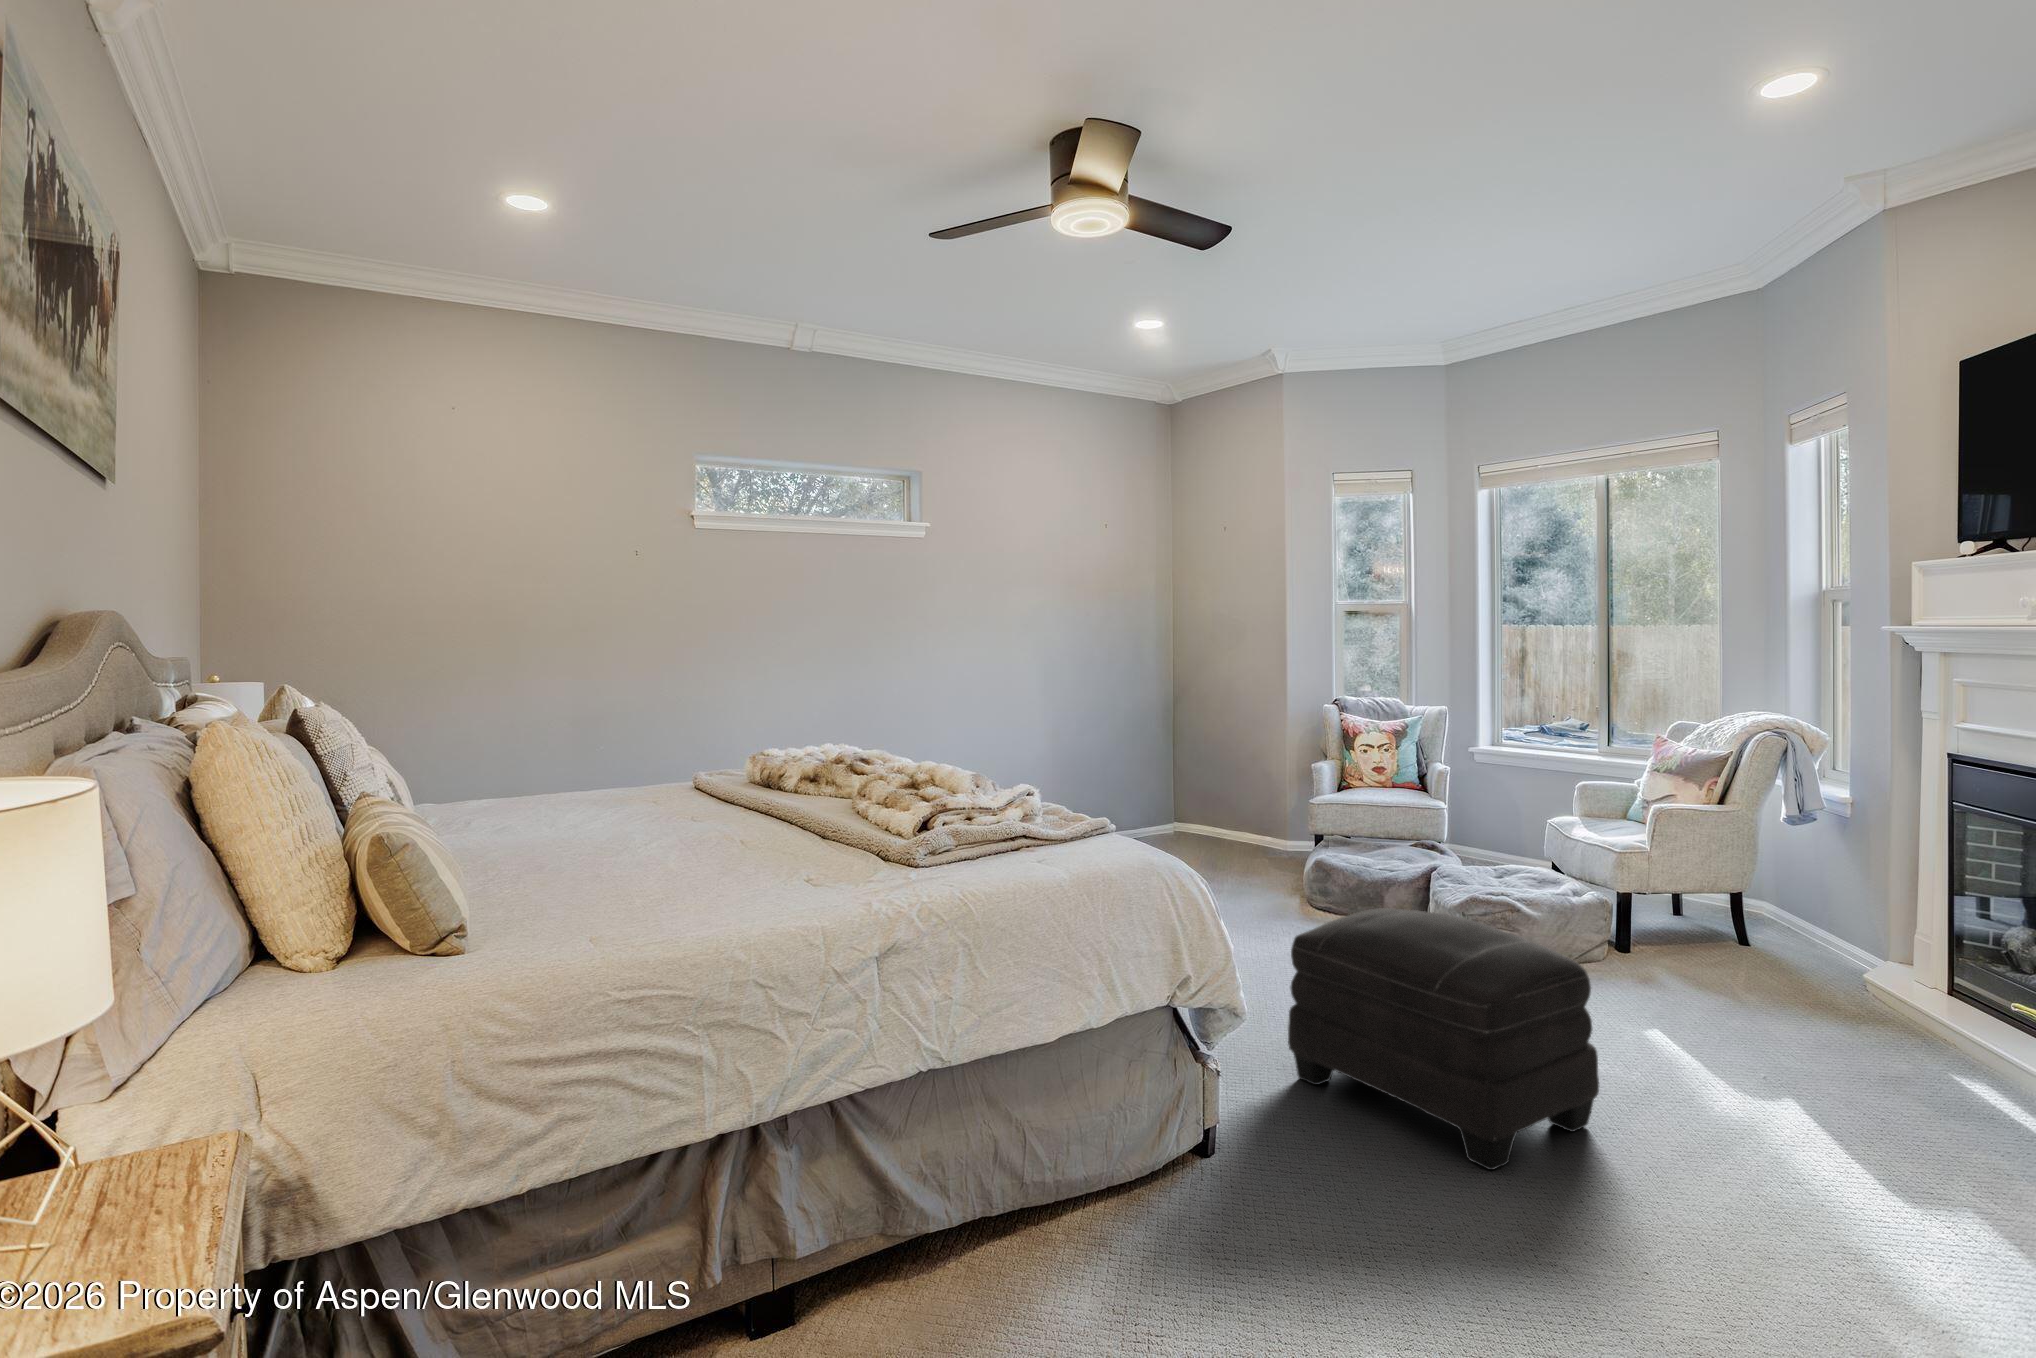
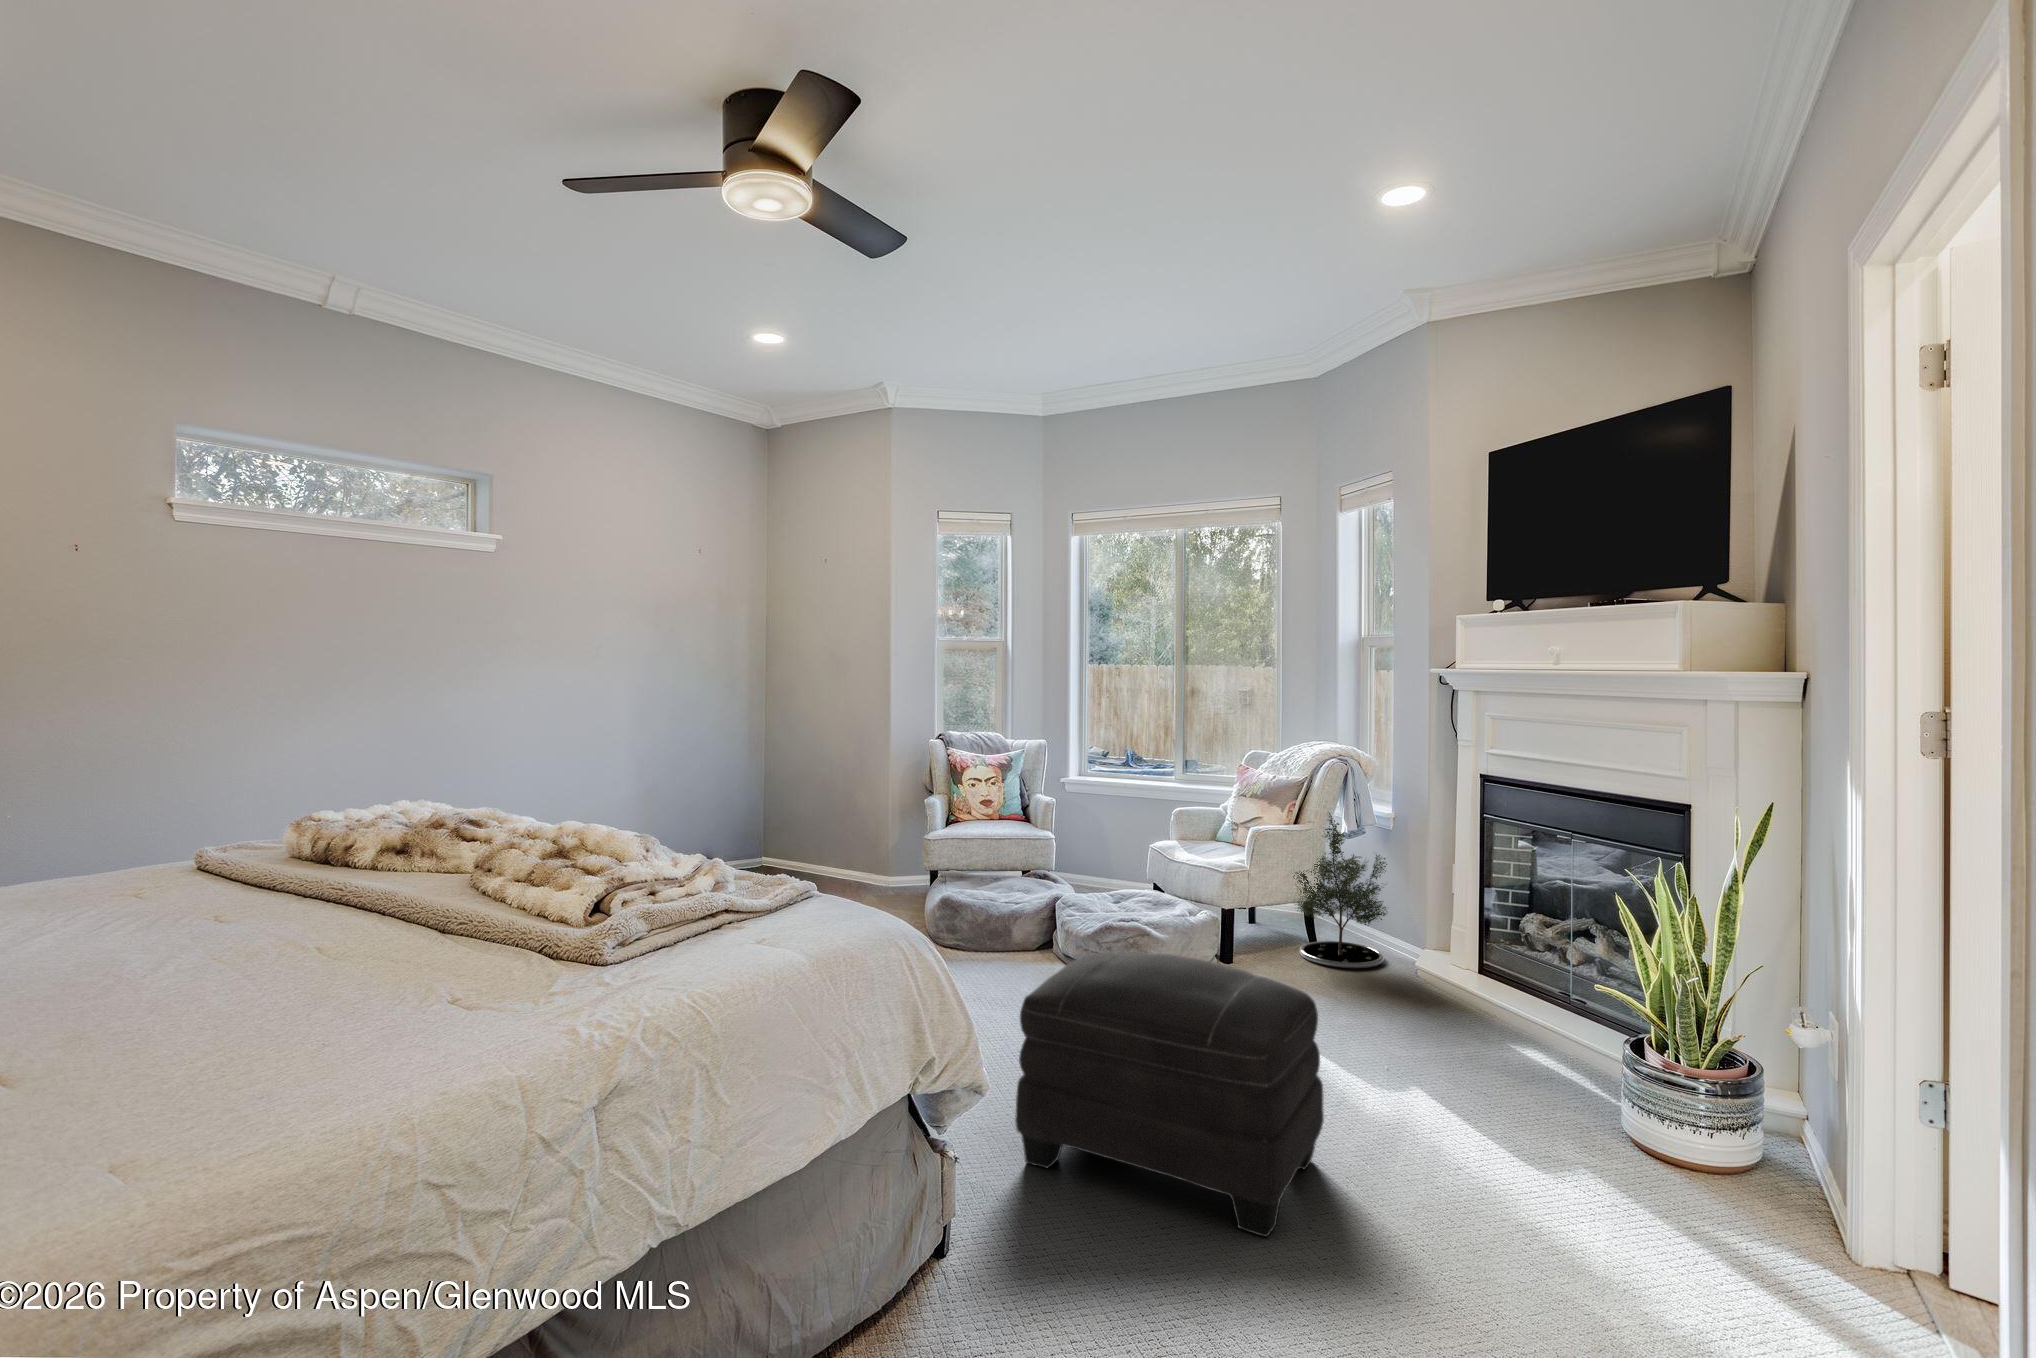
potted tree: none [1702,792,1846,975] -> present [1293,813,1387,968]

